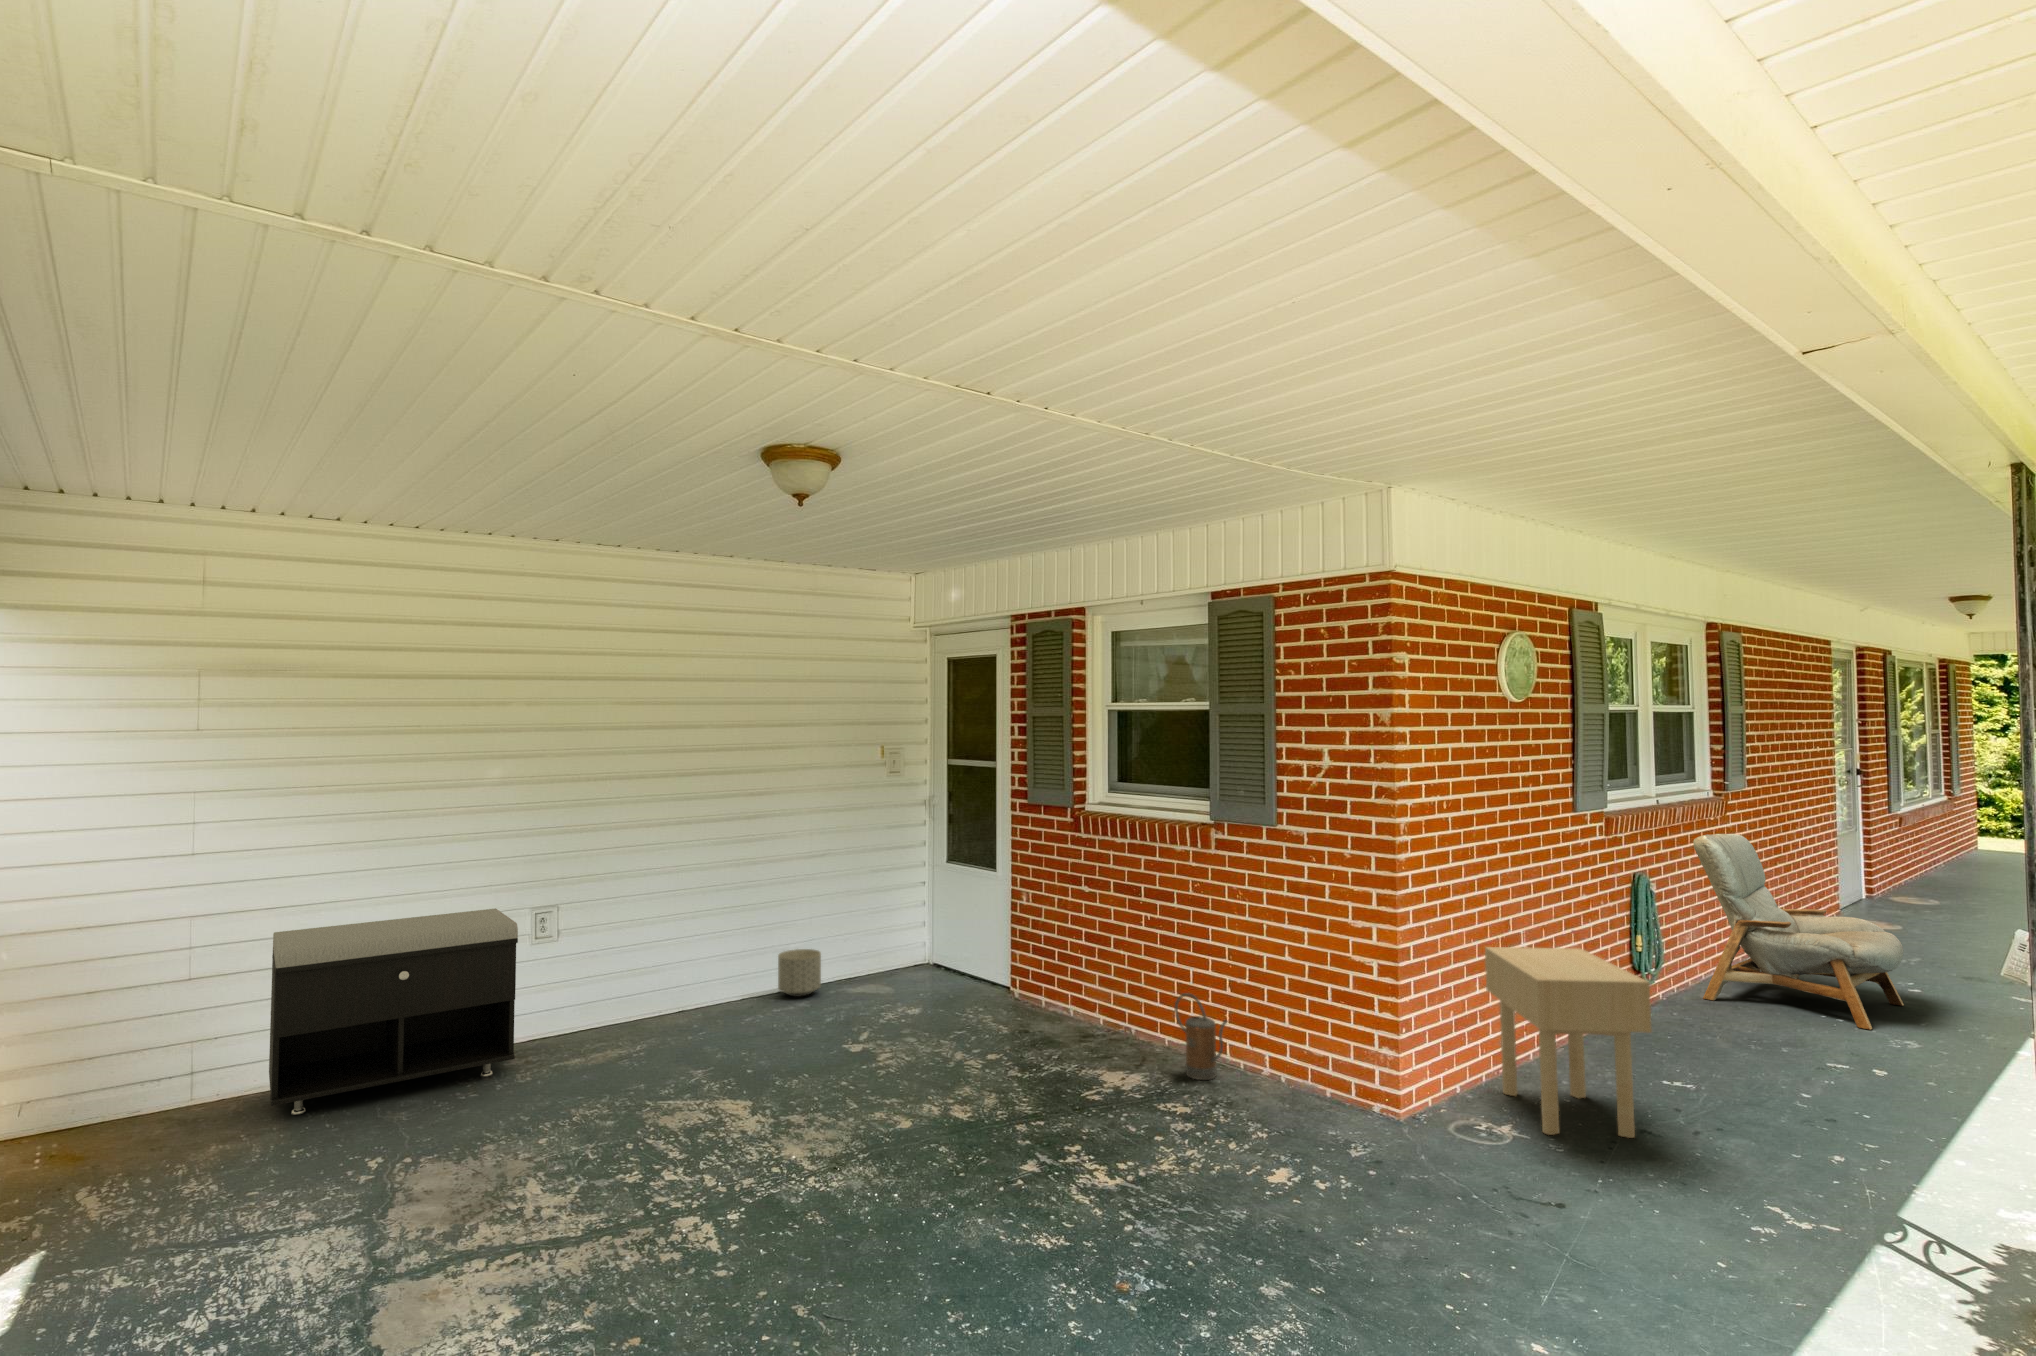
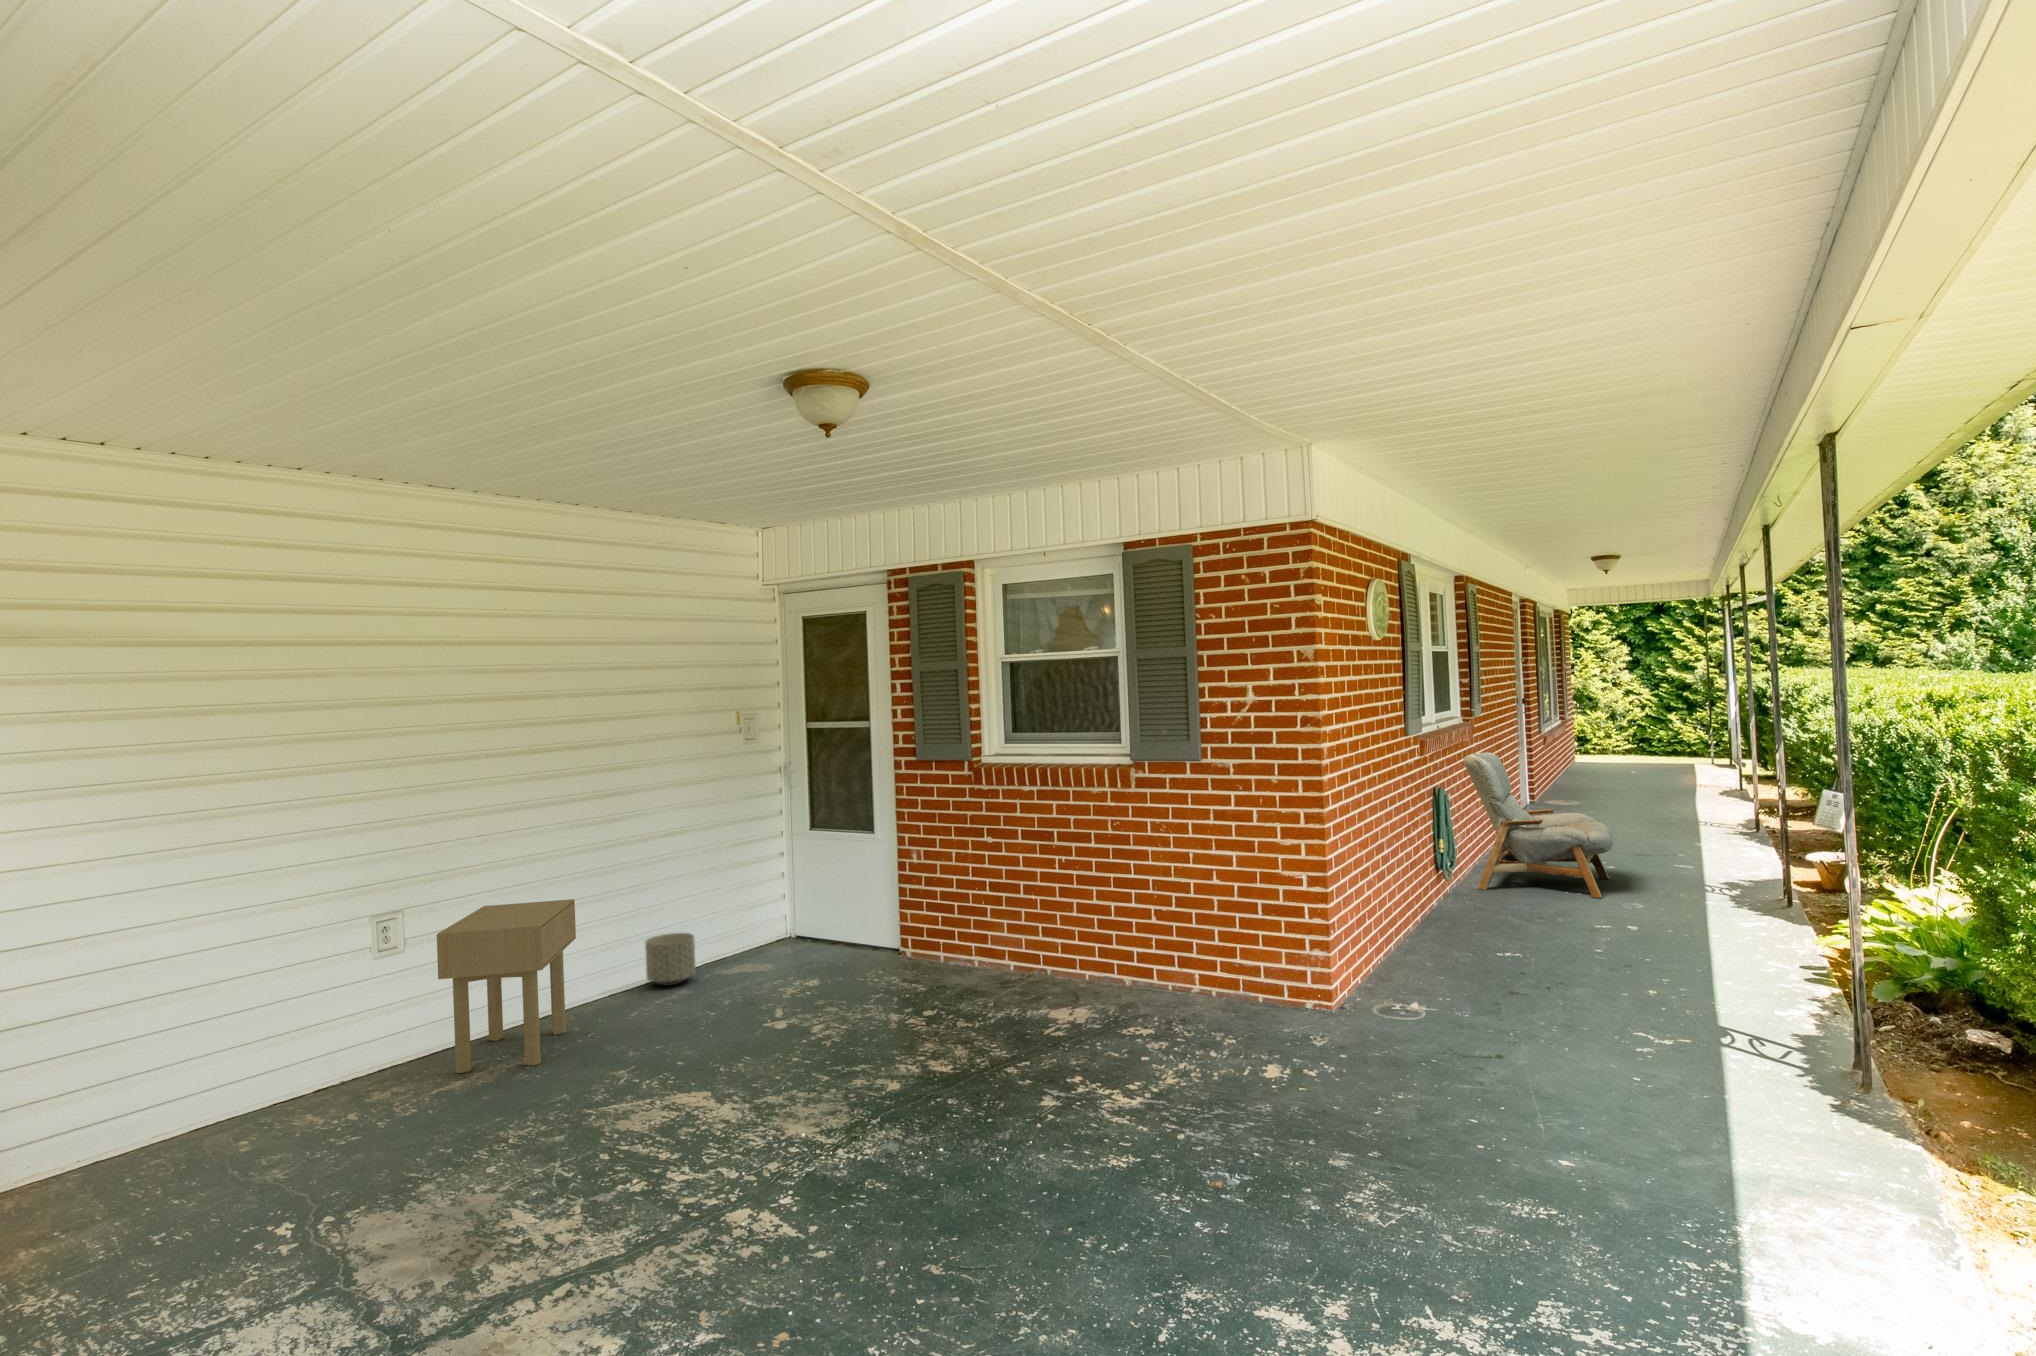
storage bench: present [269,908,518,1115] -> none [15,919,382,1205]
side table: present [1485,947,1652,1138] -> present [437,899,576,1073]
watering can: present [1175,993,1228,1080] -> none [1109,925,1169,1005]

